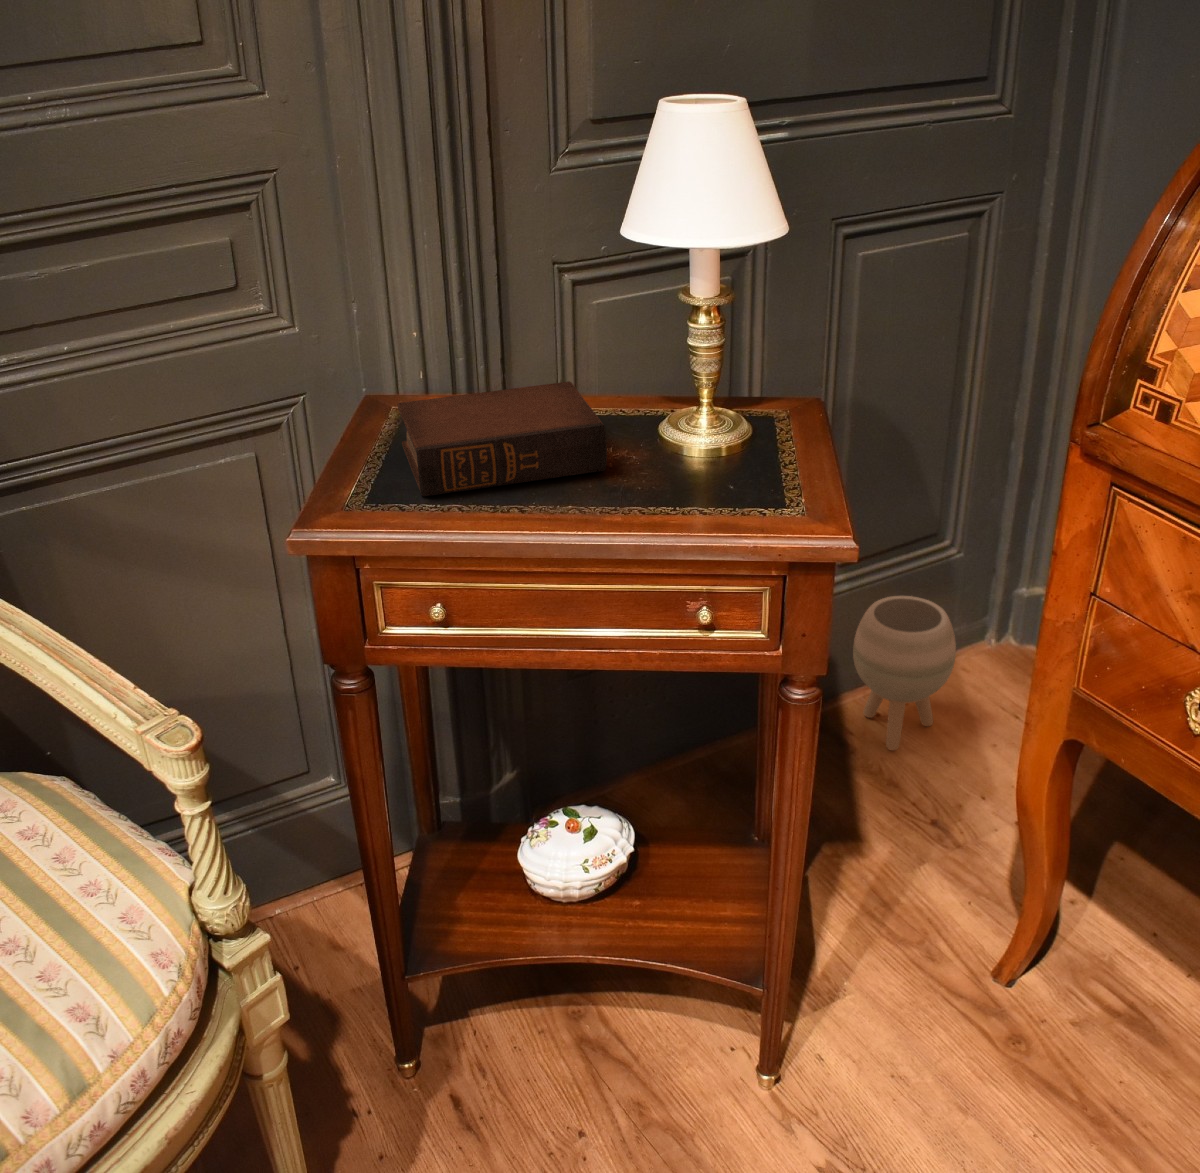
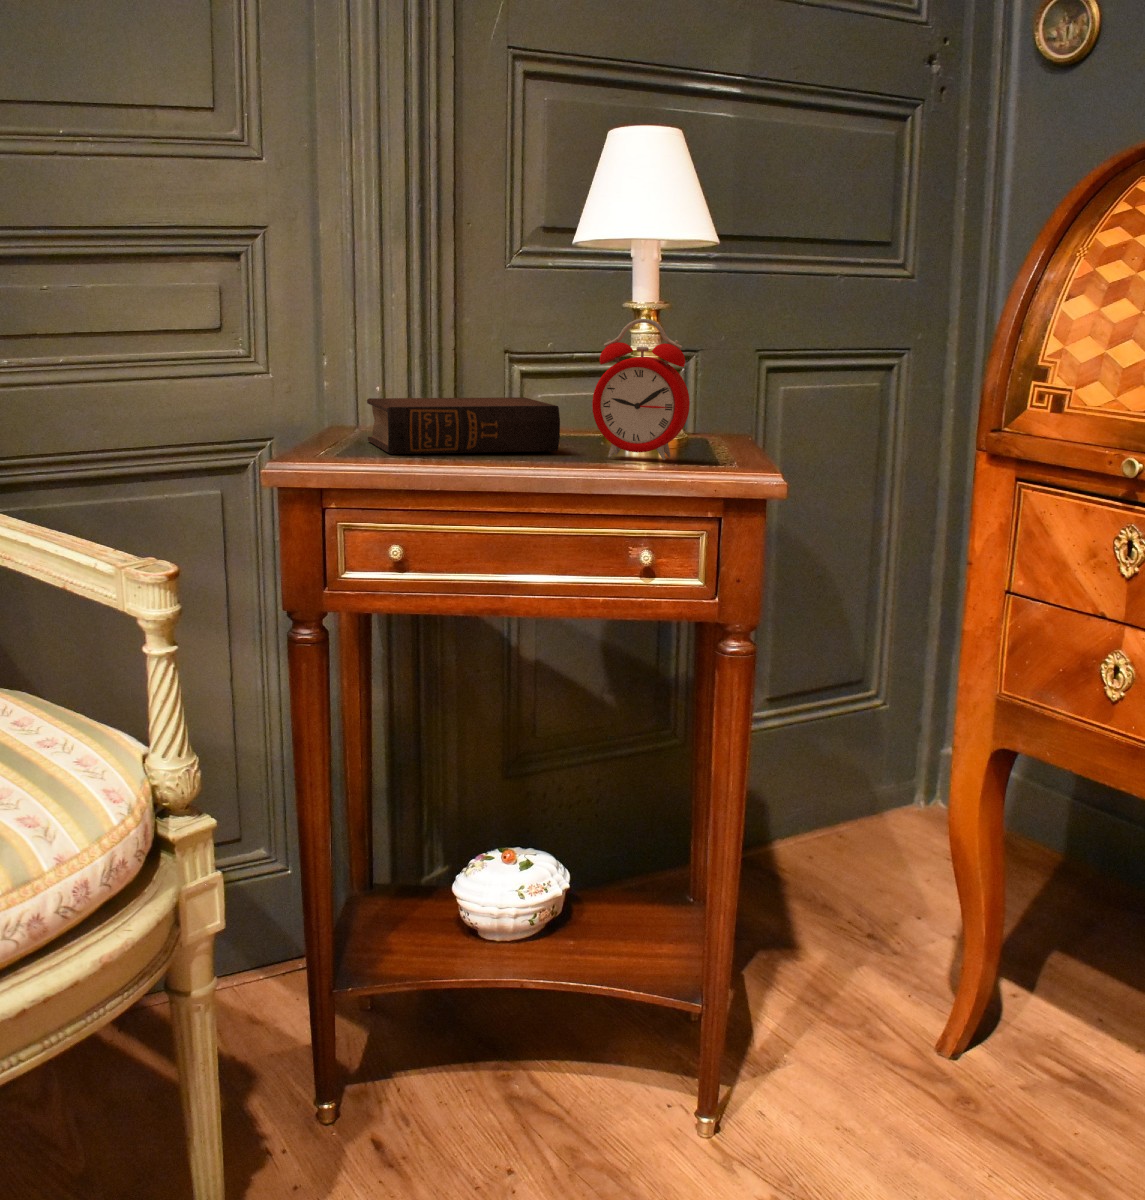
alarm clock: none [641,339,749,492] -> present [592,319,690,460]
planter: present [853,596,956,751] -> none [785,727,886,884]

